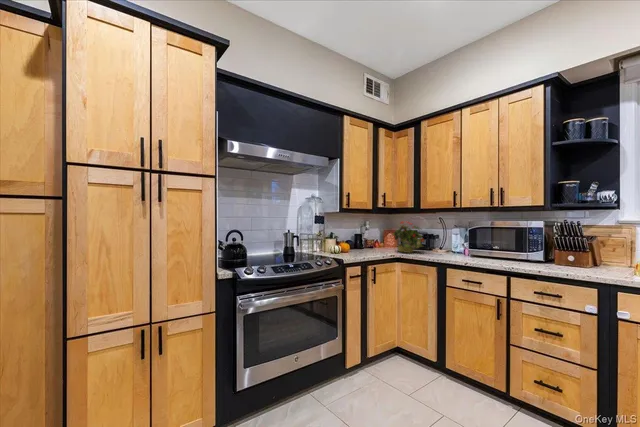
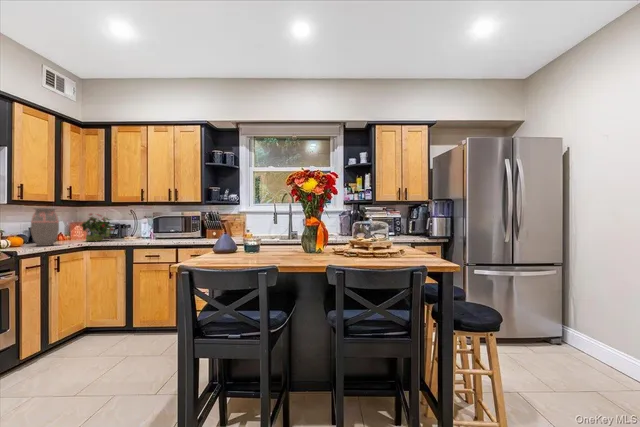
decorative vase: none [354,216,375,255] -> present [31,208,59,246]

